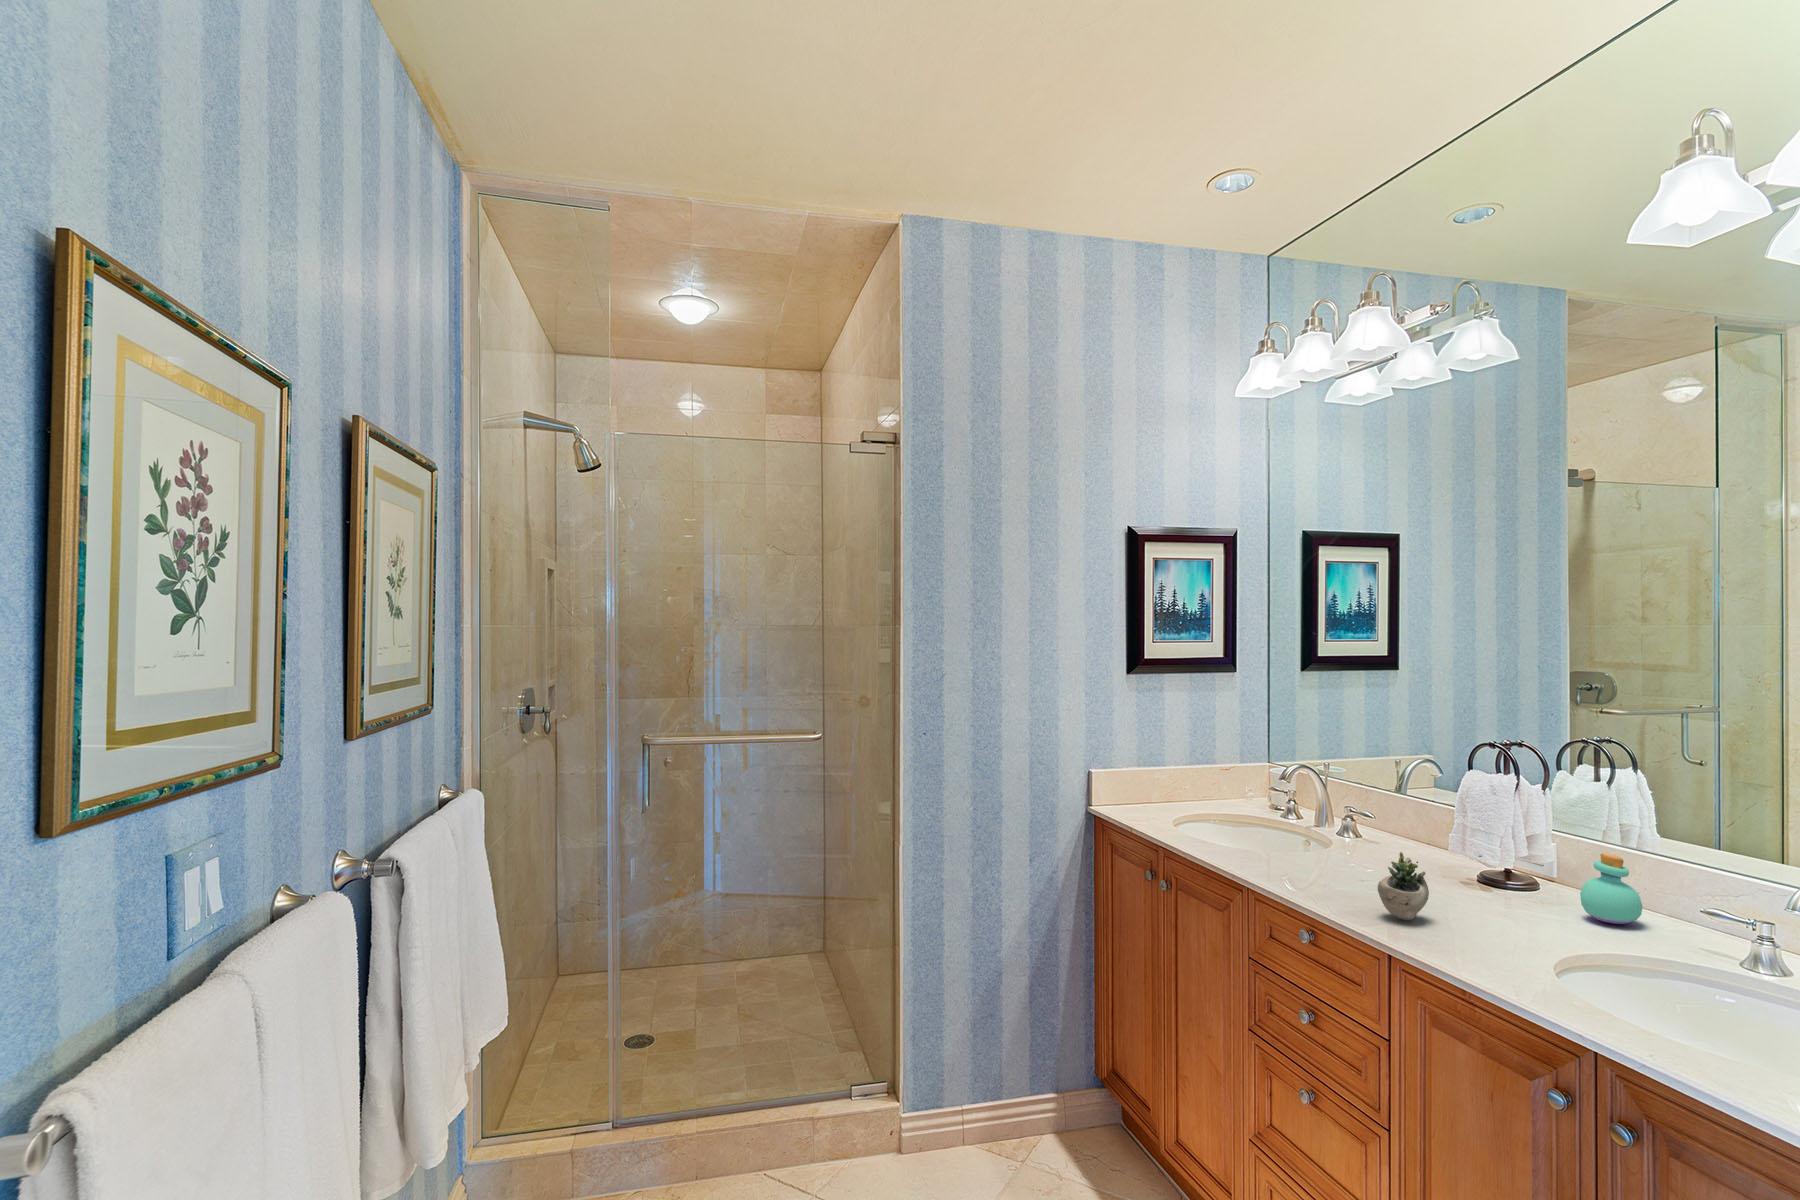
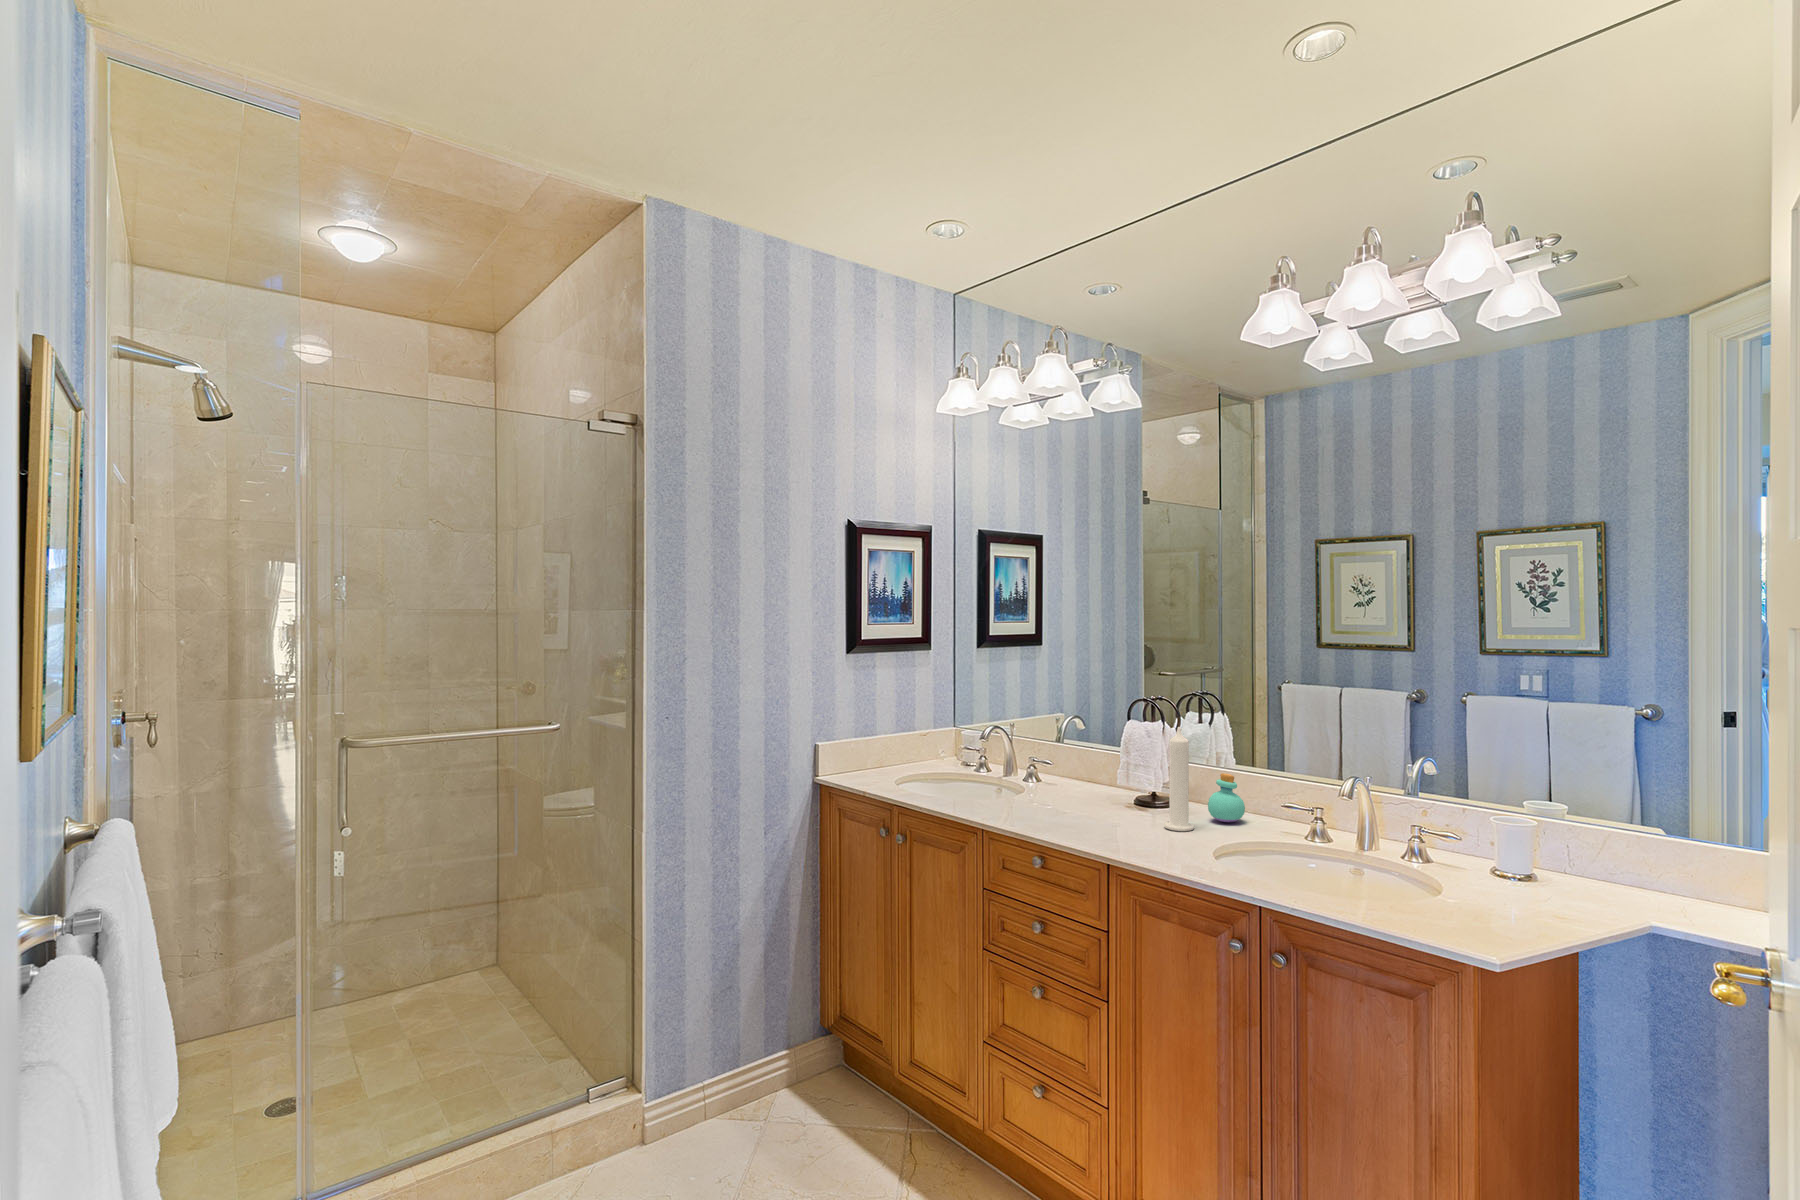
candle: none [1501,783,1549,927] -> present [1164,727,1194,831]
succulent plant: present [1378,852,1482,920] -> none [1089,782,1158,838]

